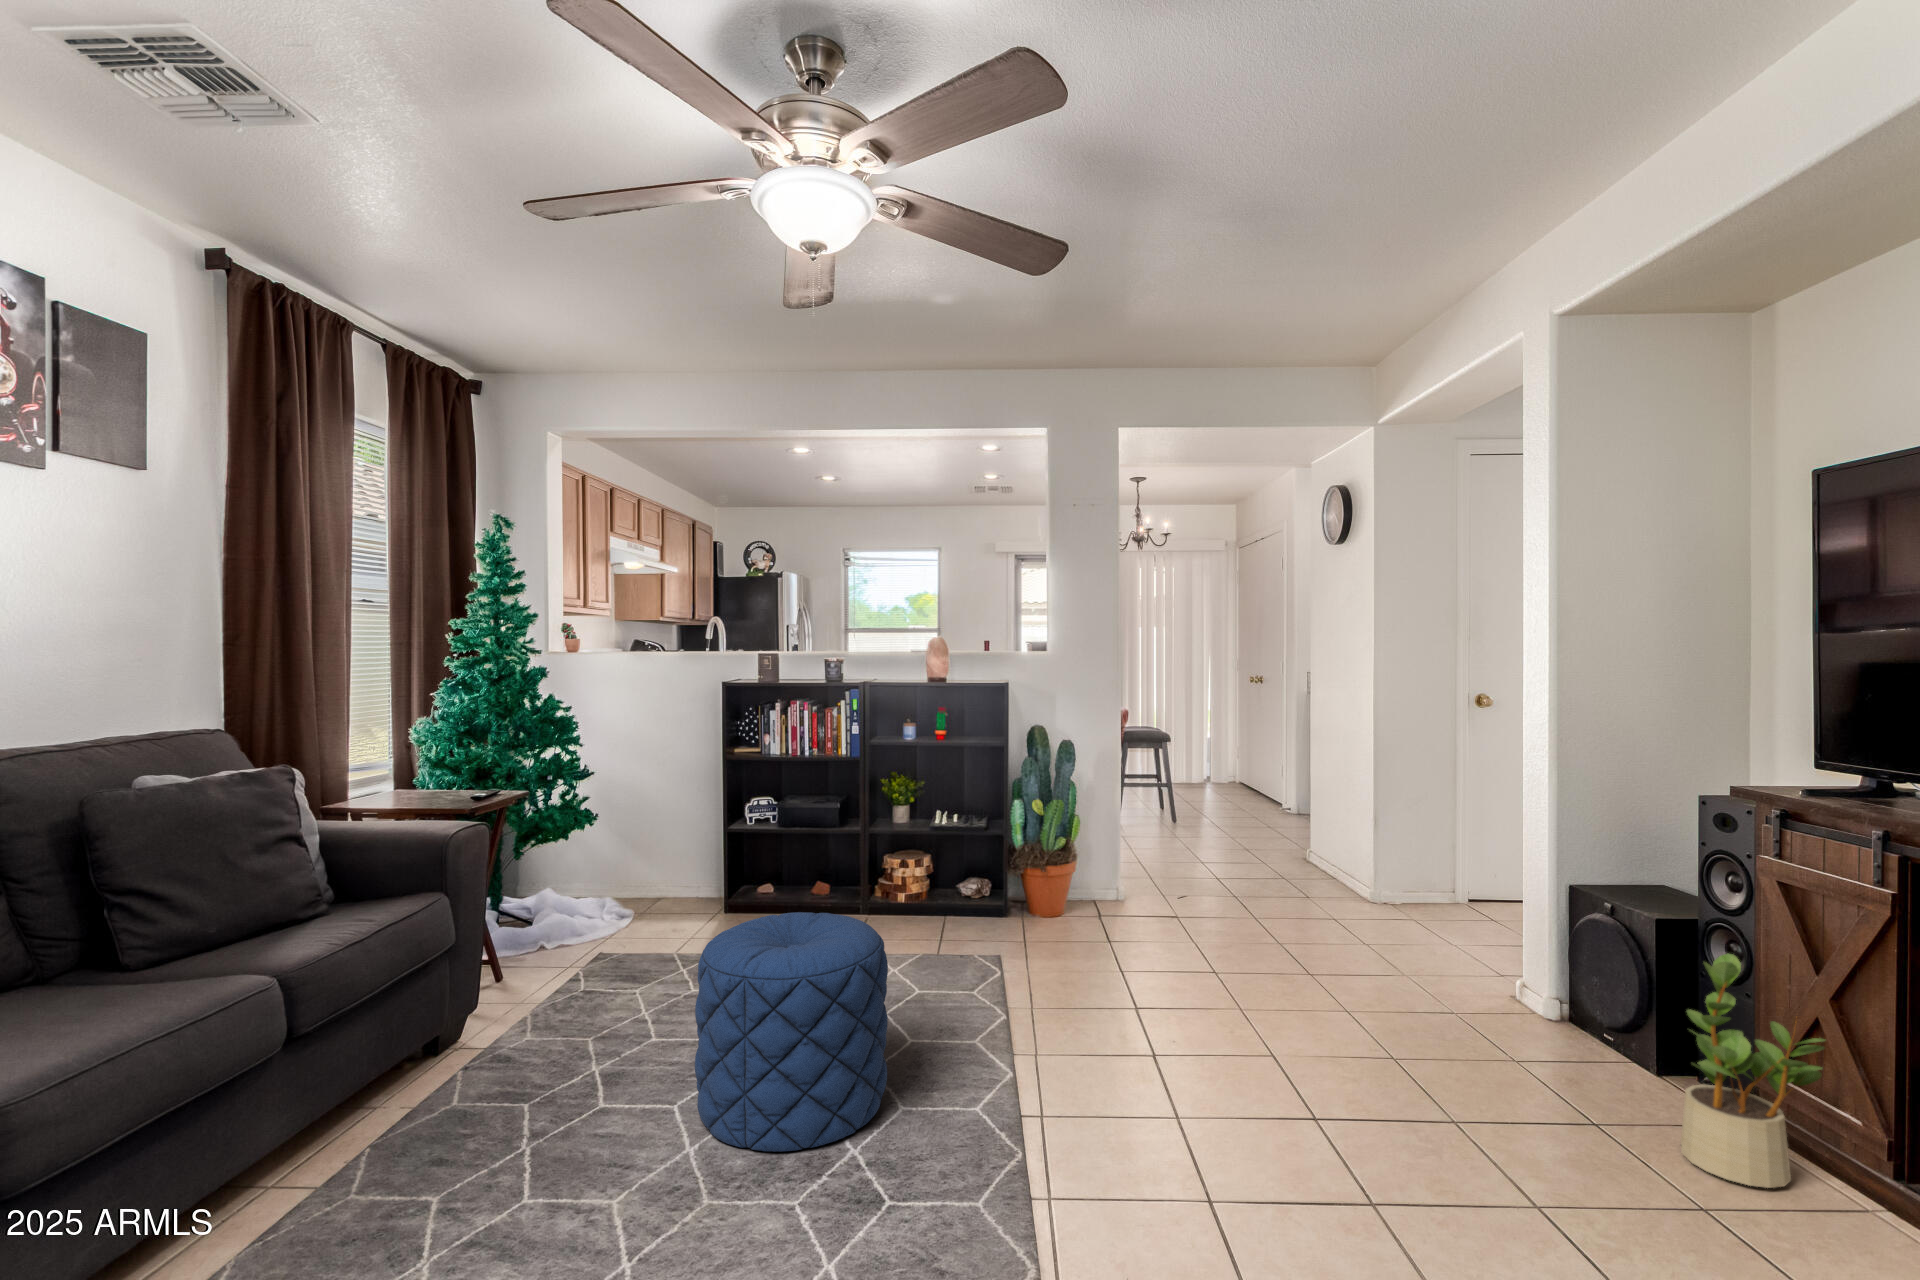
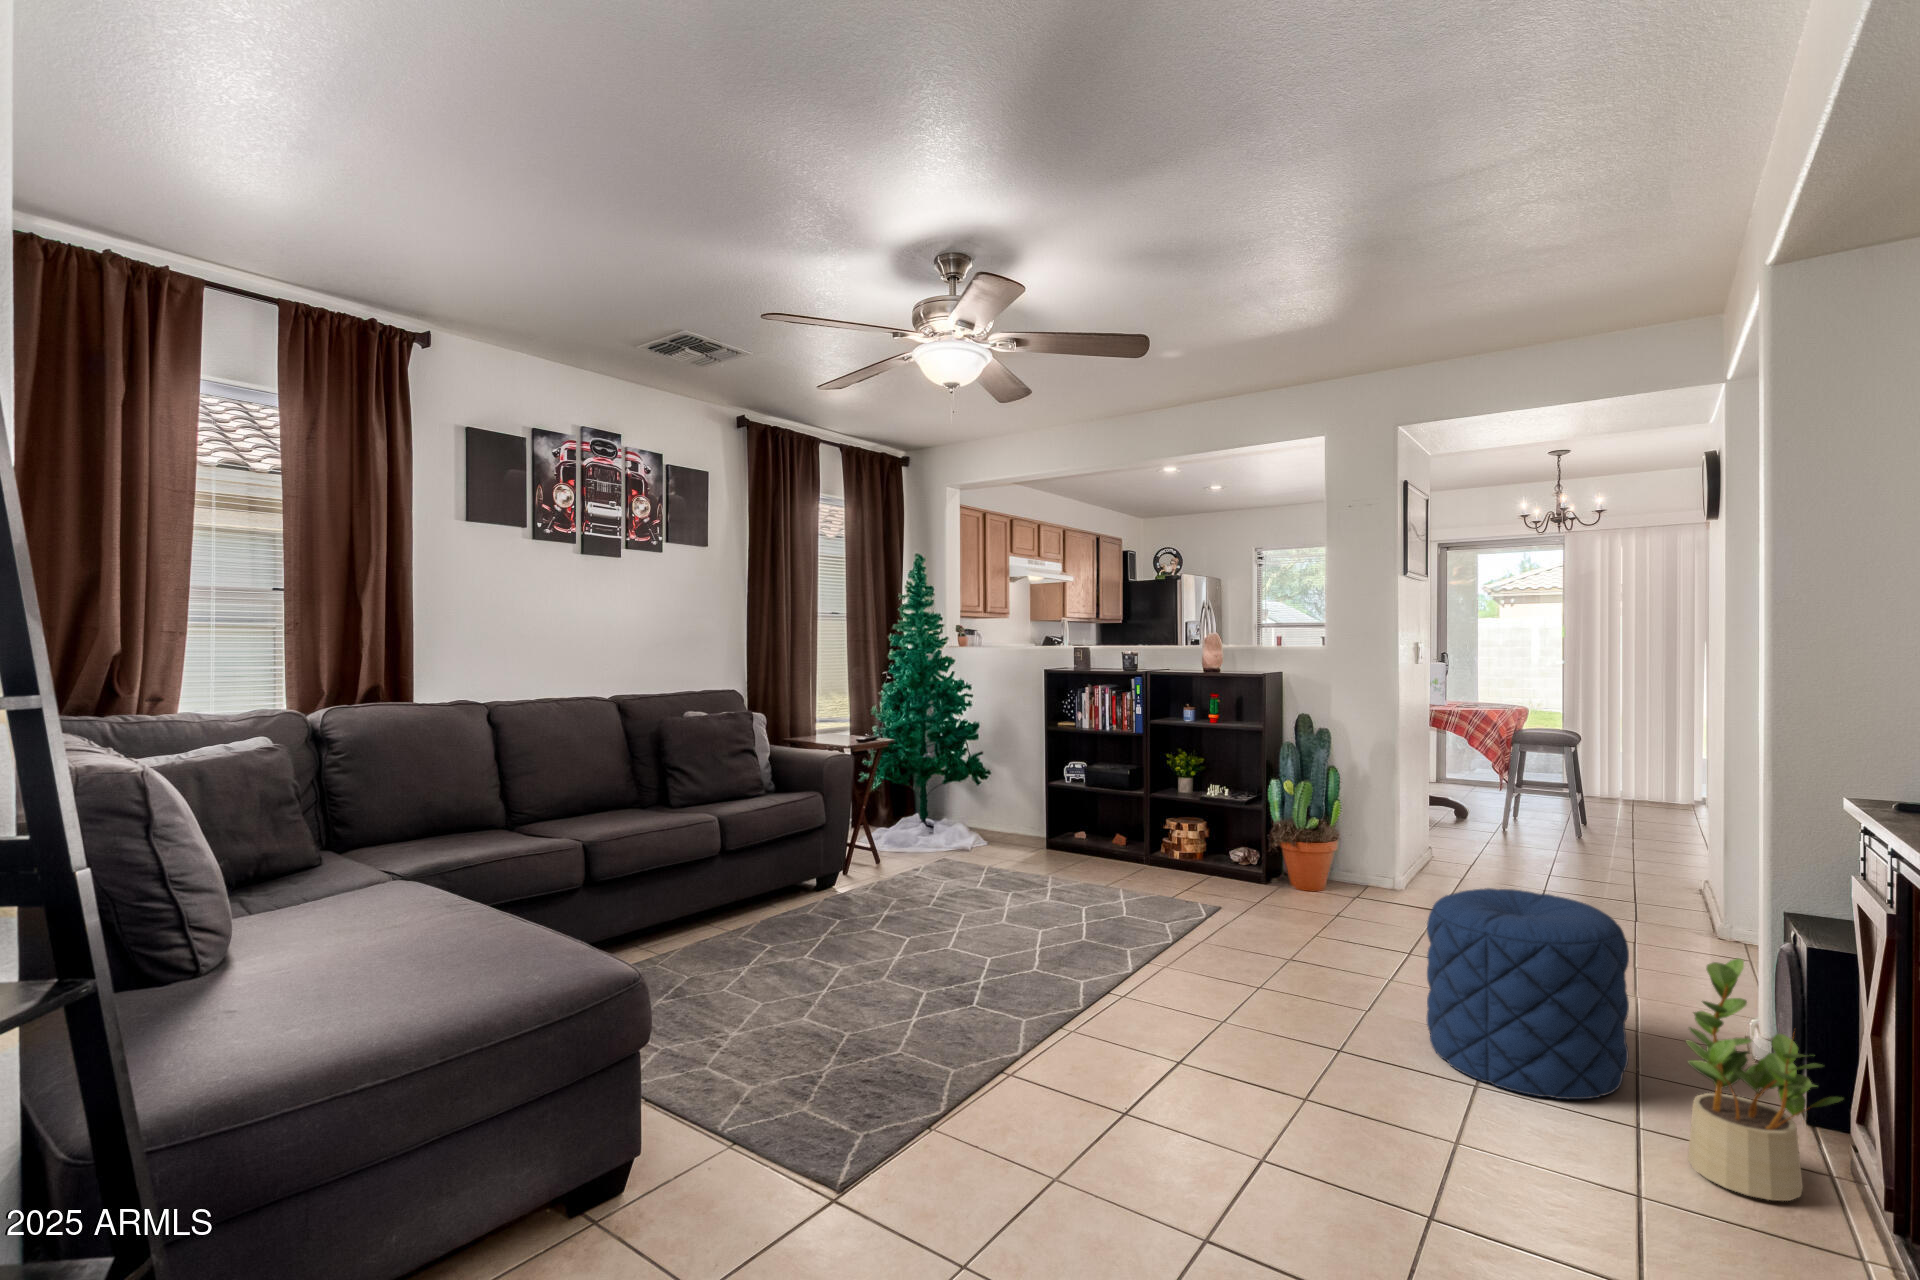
pouf: present [695,912,888,1152] -> present [1427,888,1629,1099]

